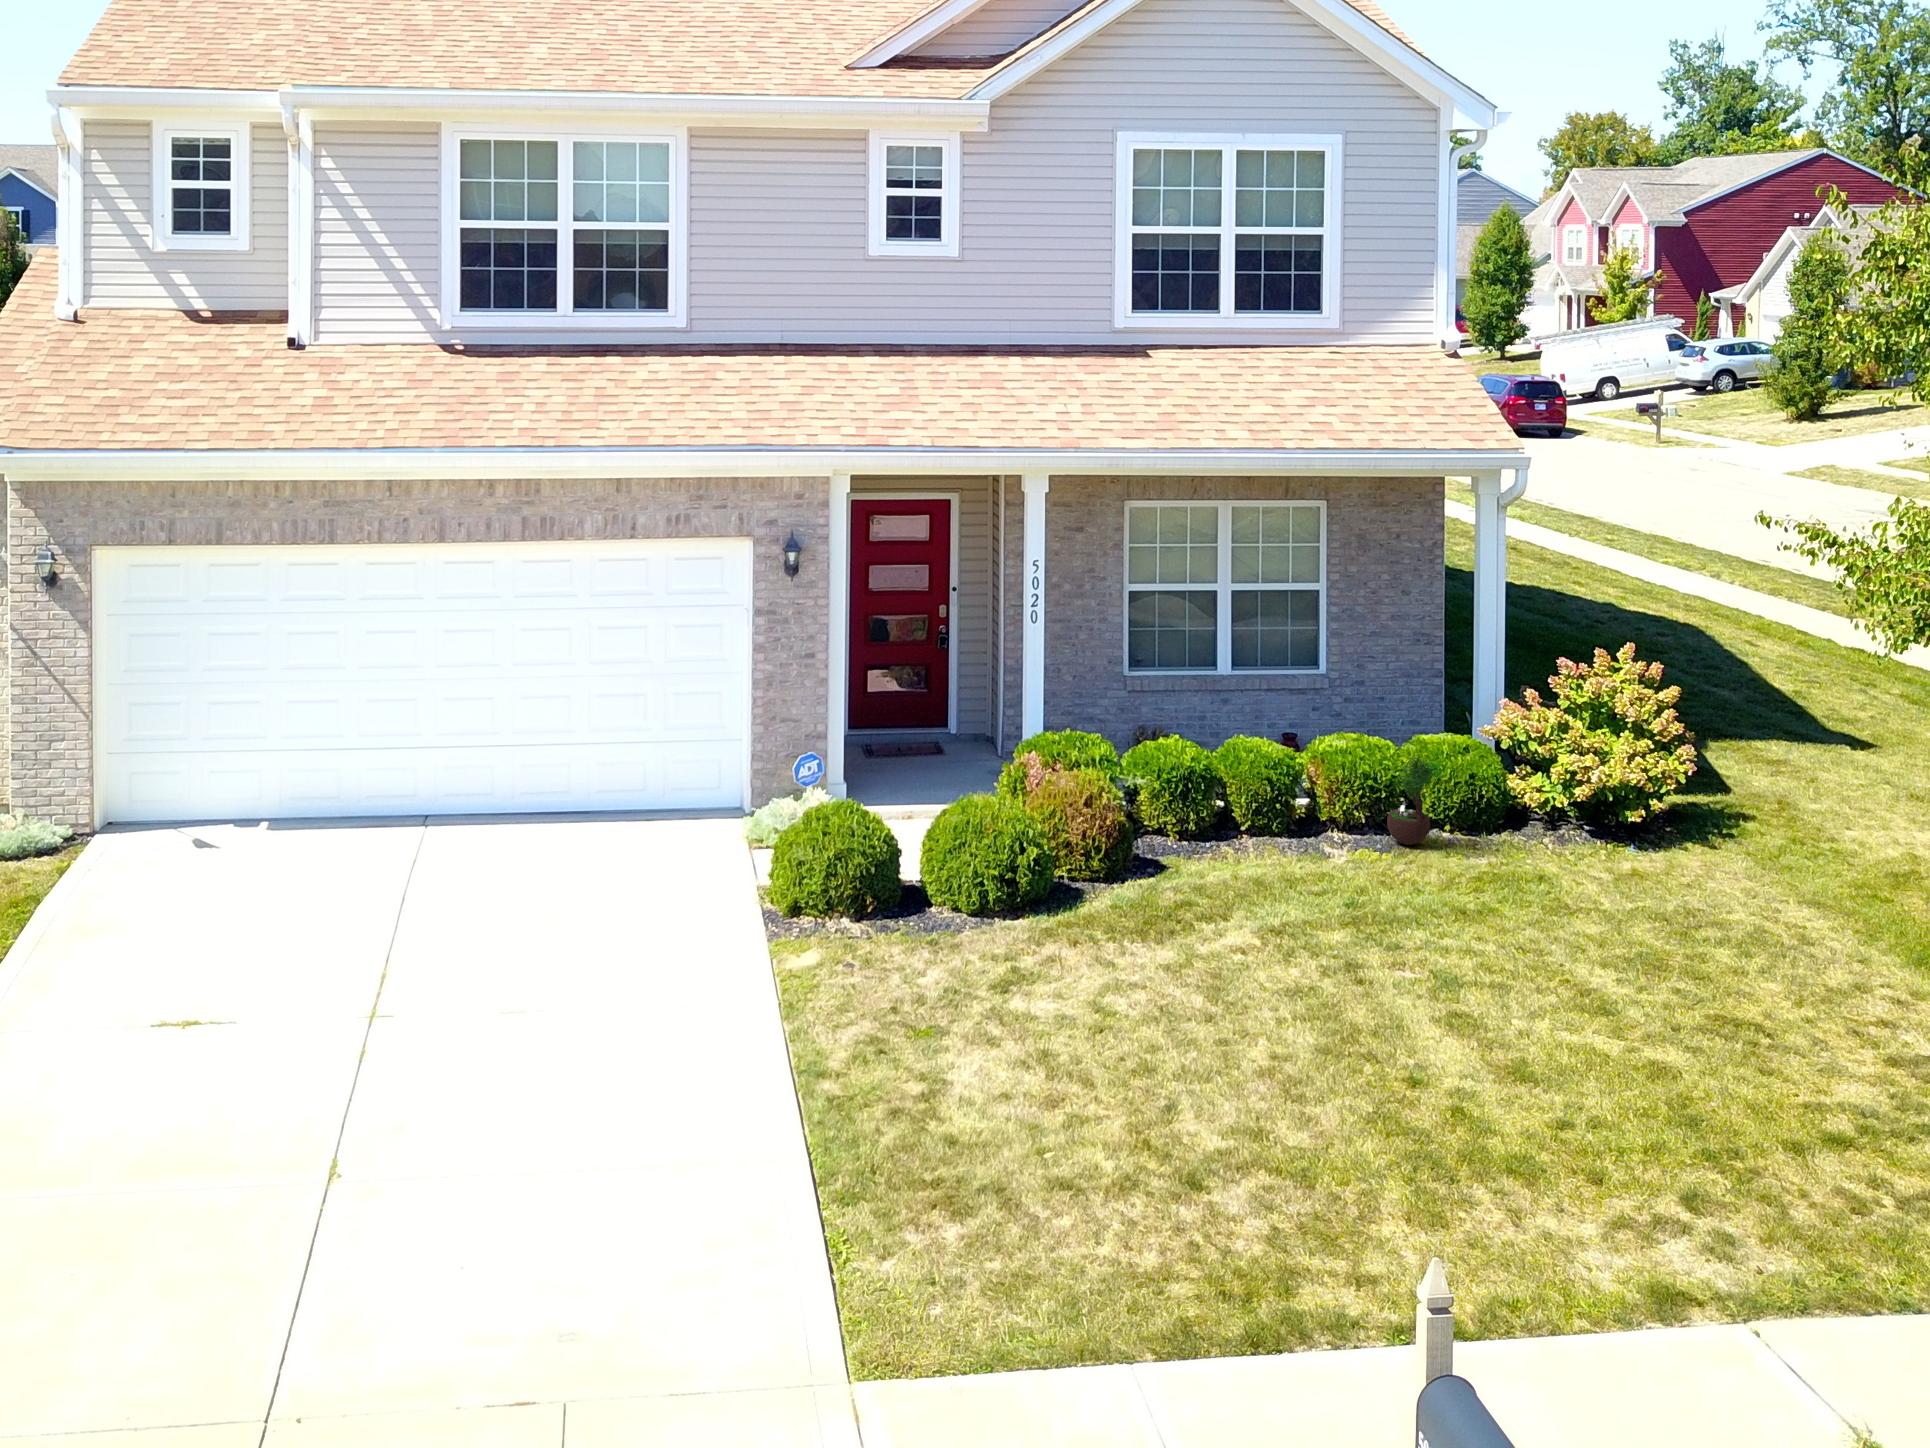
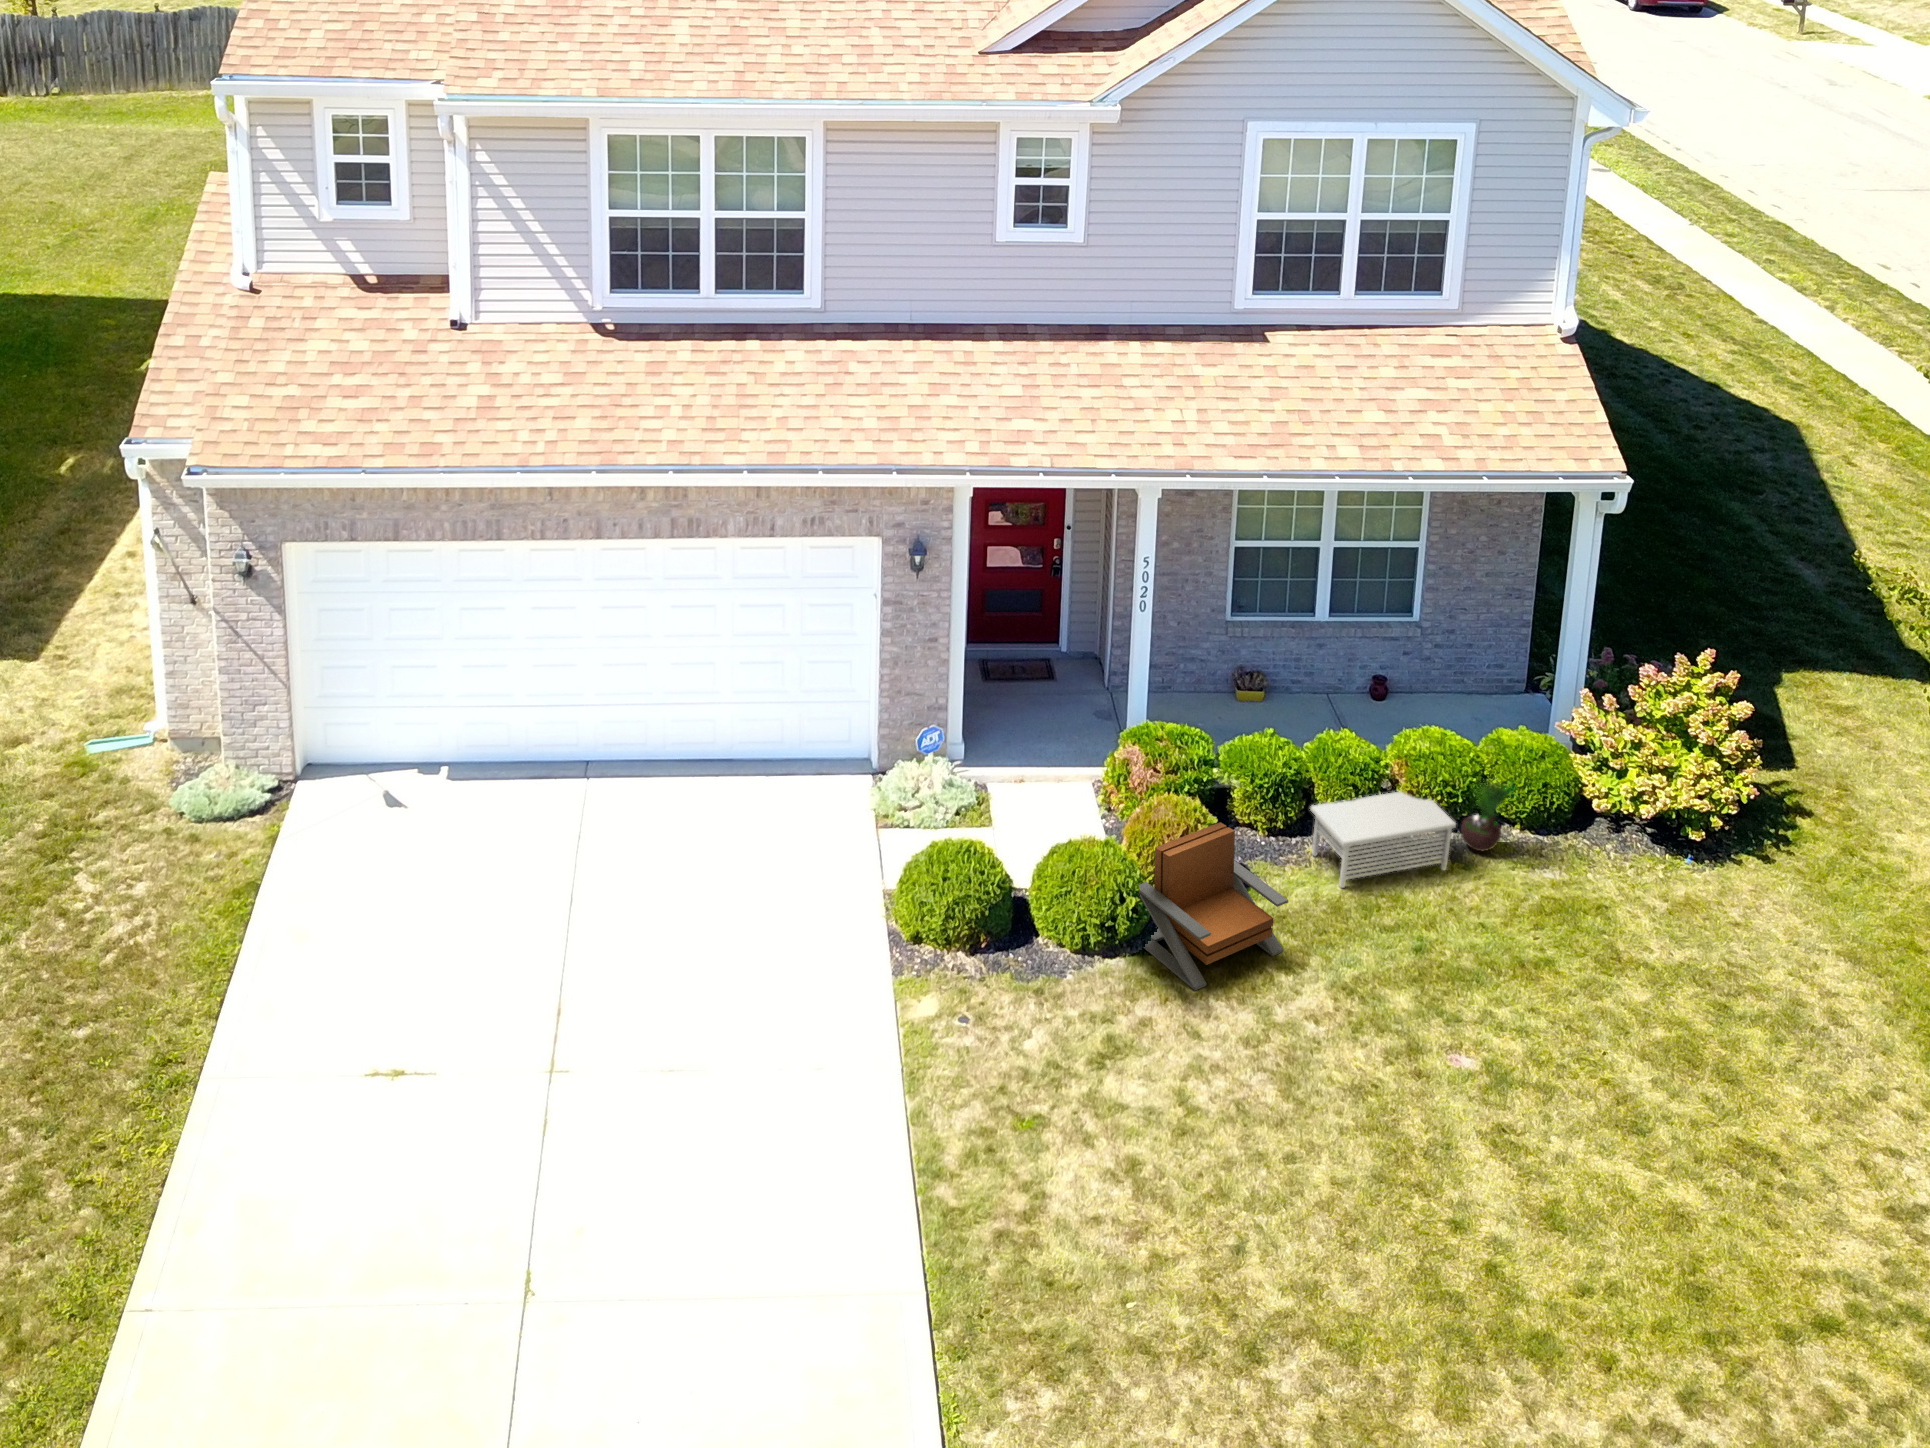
lounge chair: none [1035,779,1204,943] -> present [1139,822,1288,990]
storage bench: none [1224,780,1380,873] -> present [1310,792,1456,888]

